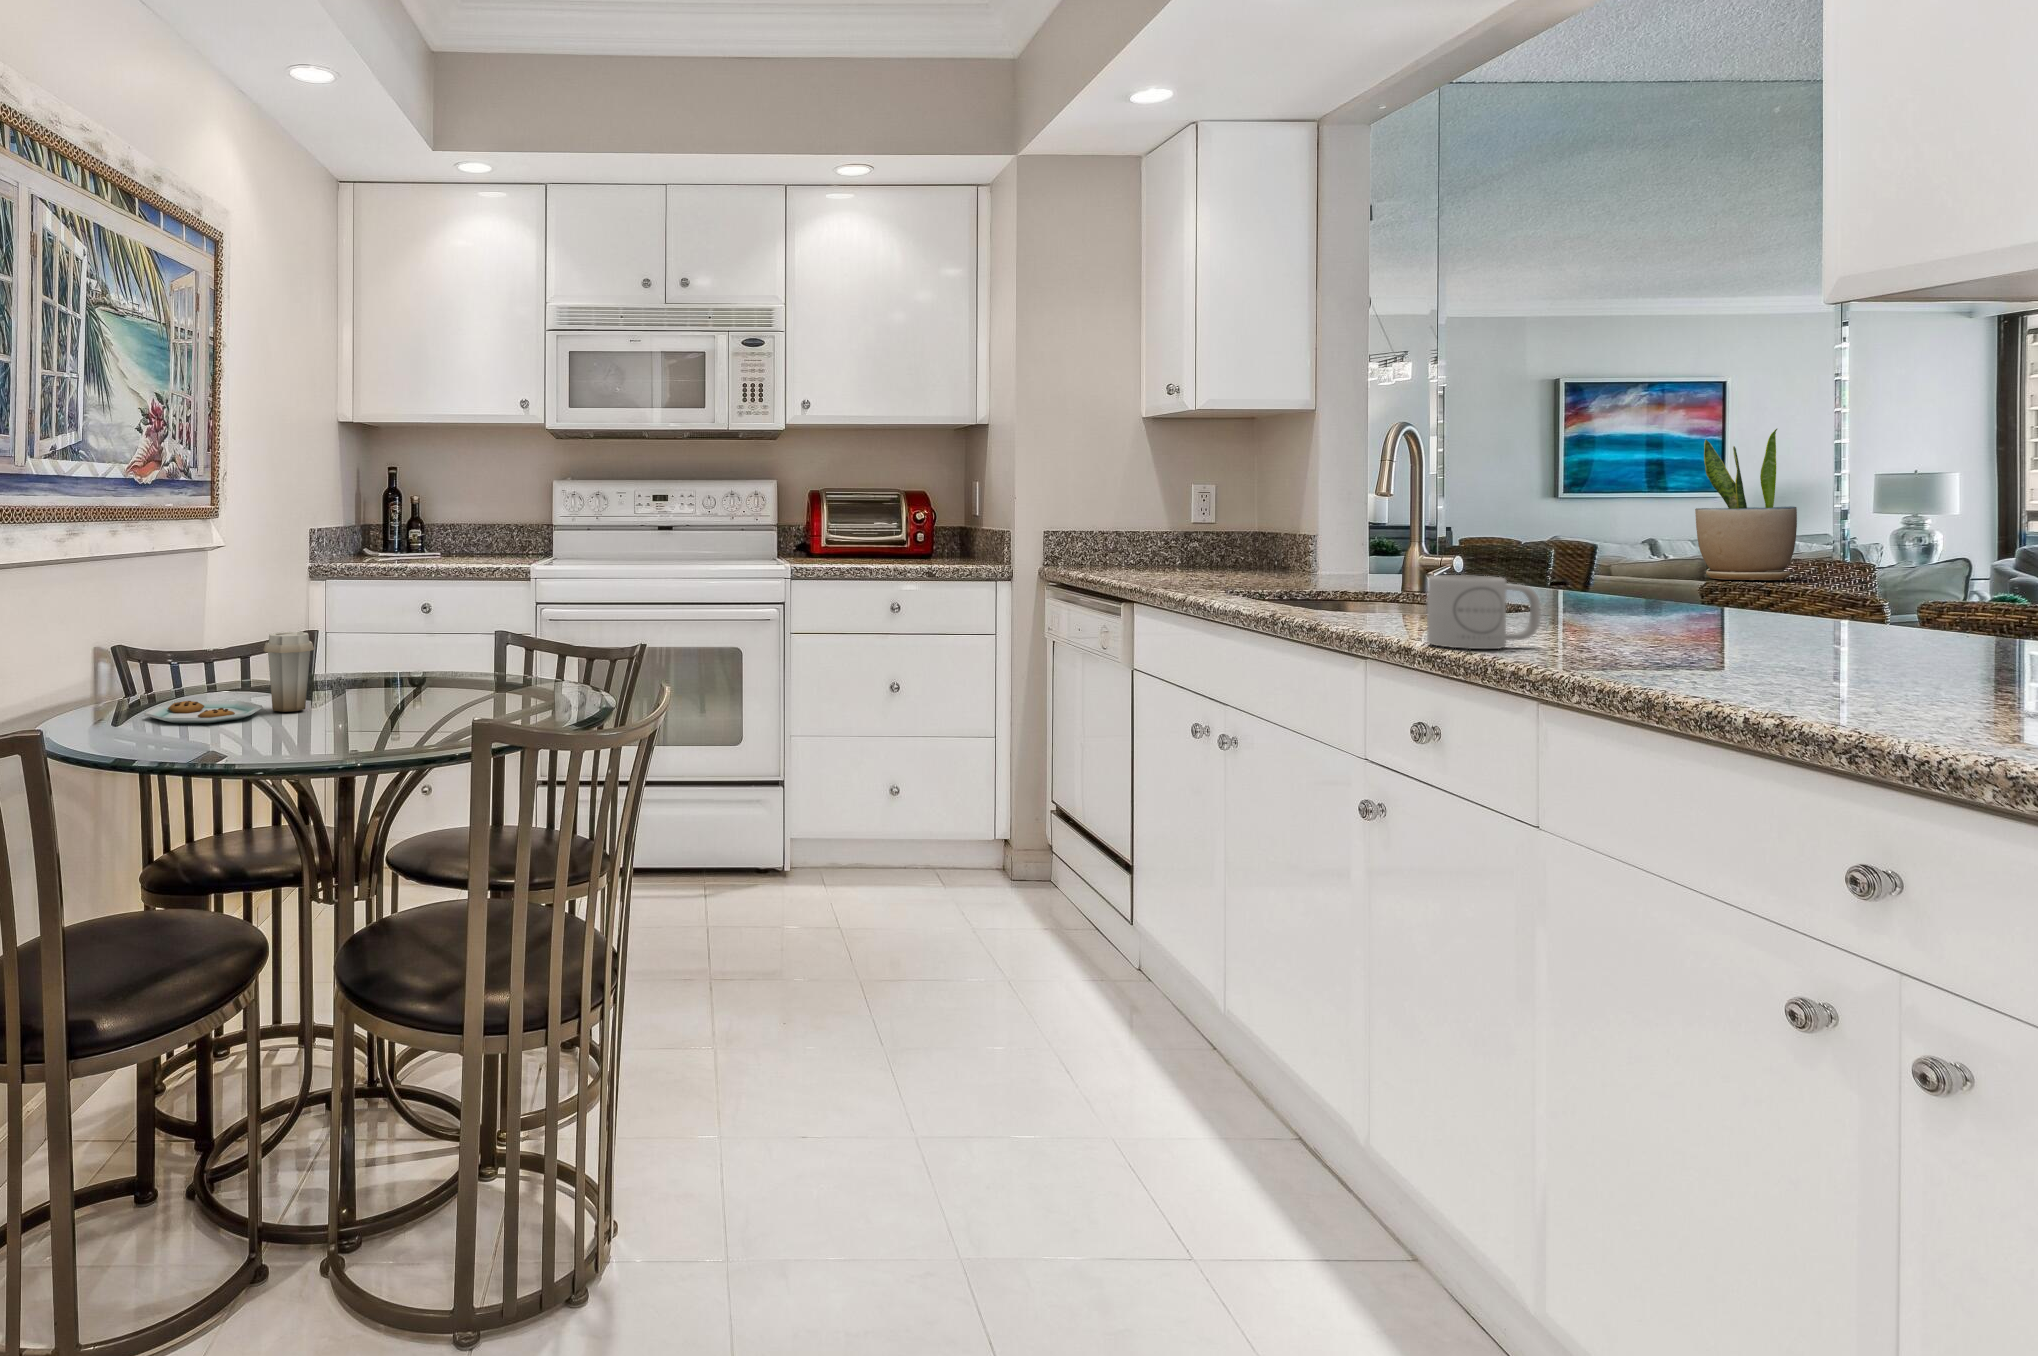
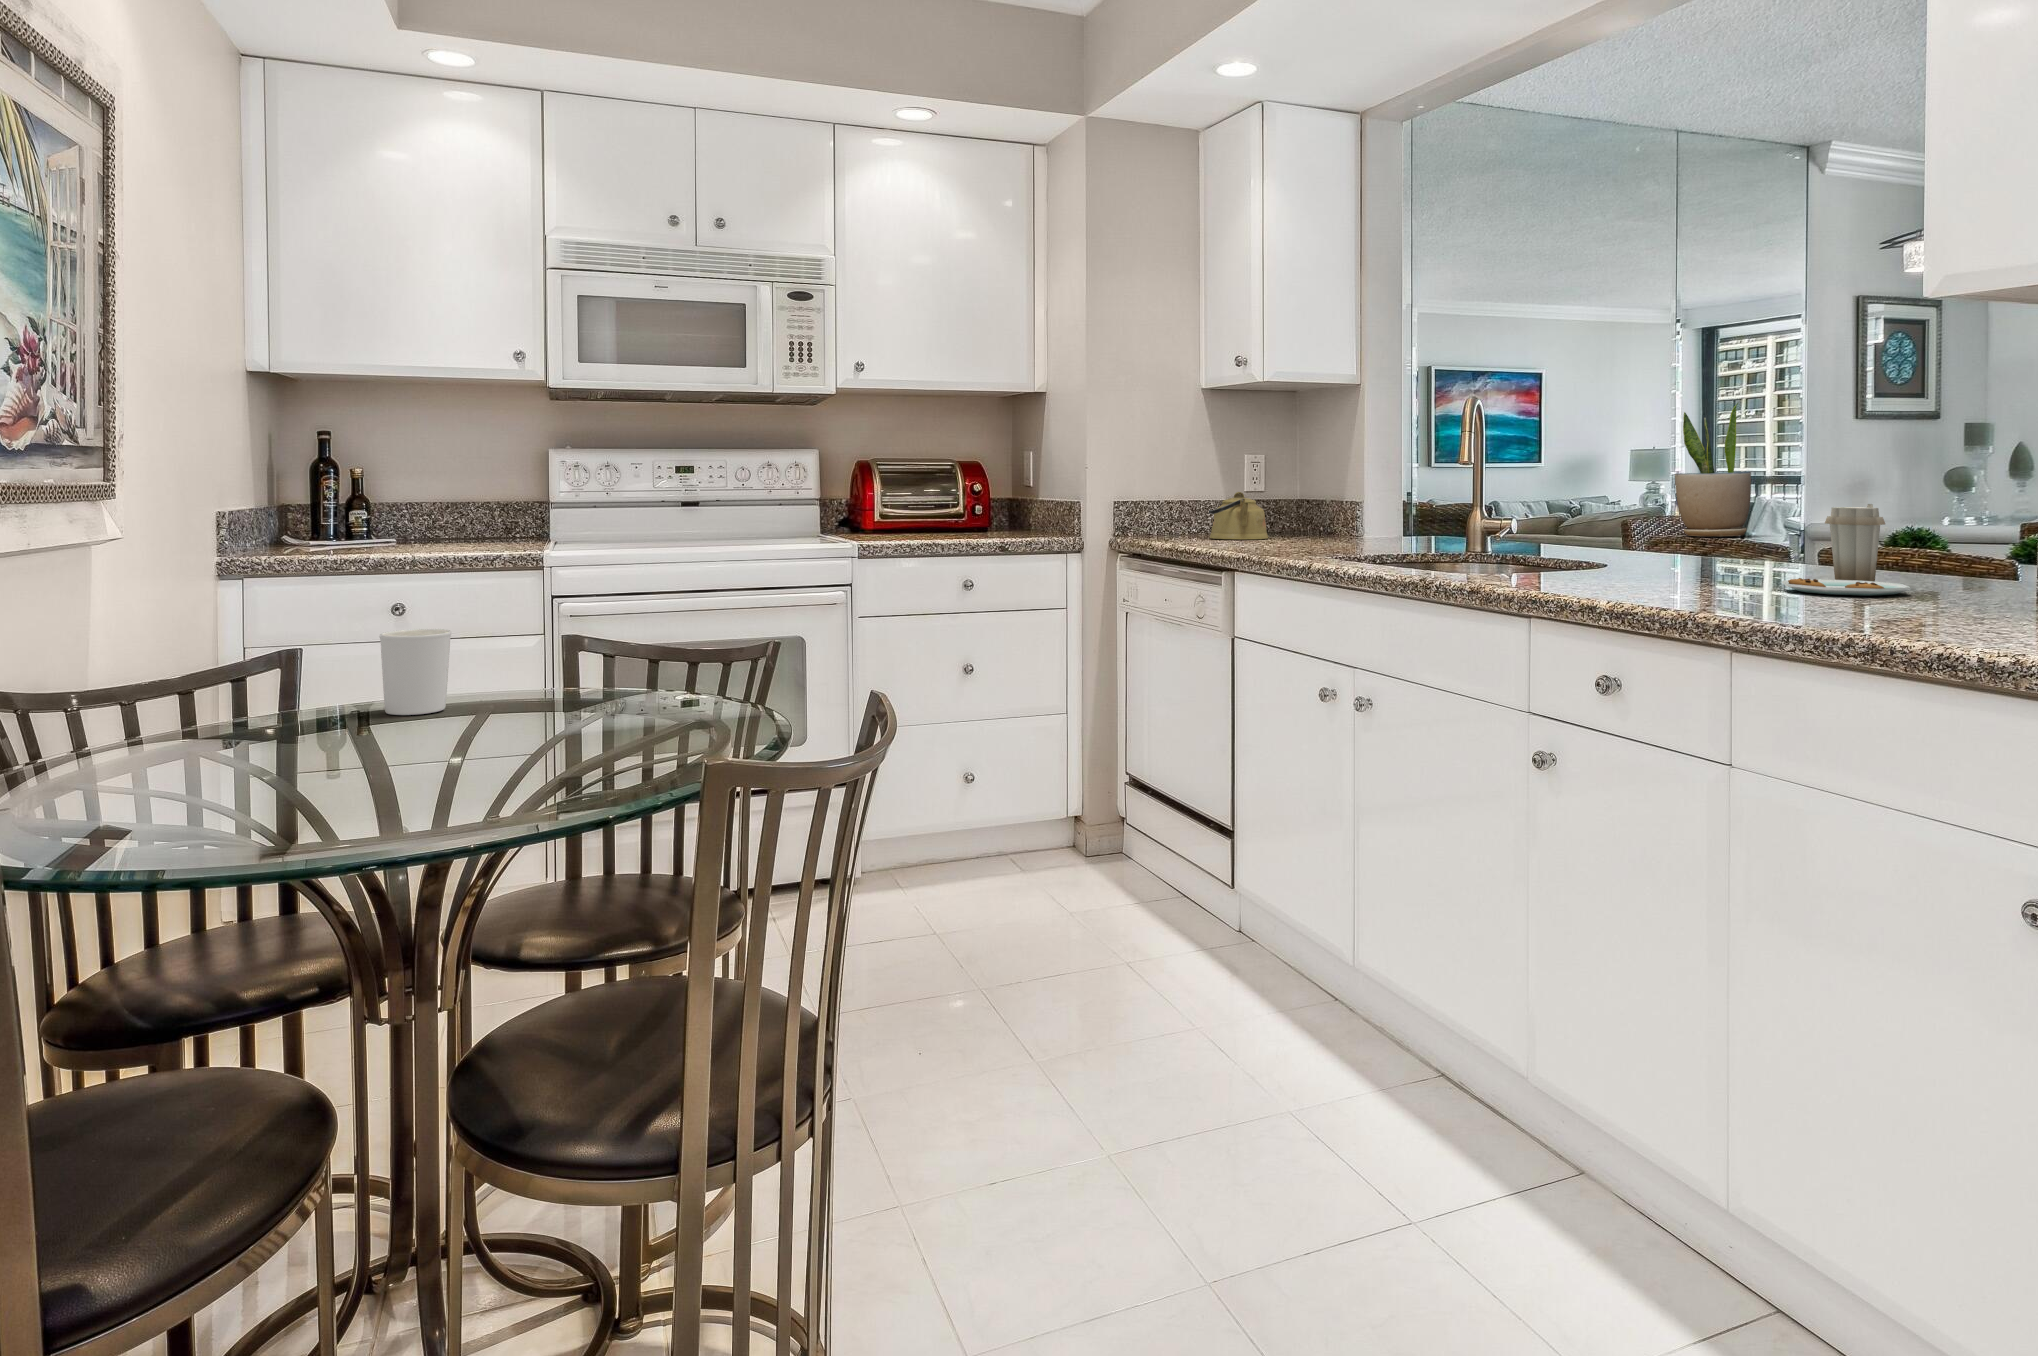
kettle: none [1140,523,1205,571] -> present [1208,492,1268,540]
mug: present [1427,575,1541,649] -> none [1602,534,1698,604]
candle holder: none [369,626,419,691] -> present [380,629,451,715]
plate: present [145,631,314,723] -> present [1782,504,1911,596]

